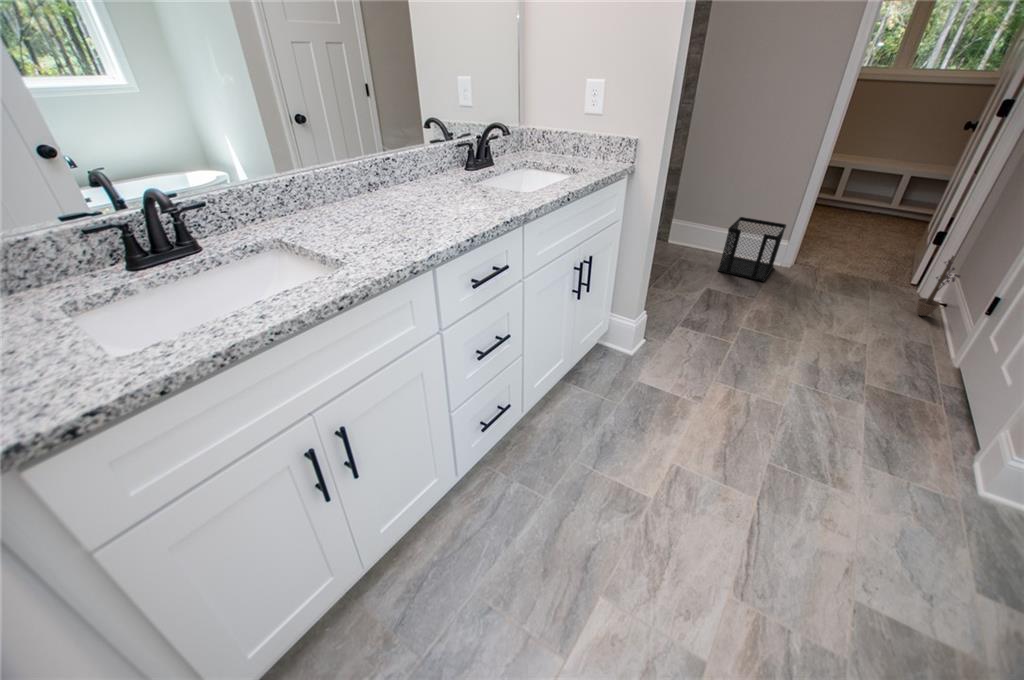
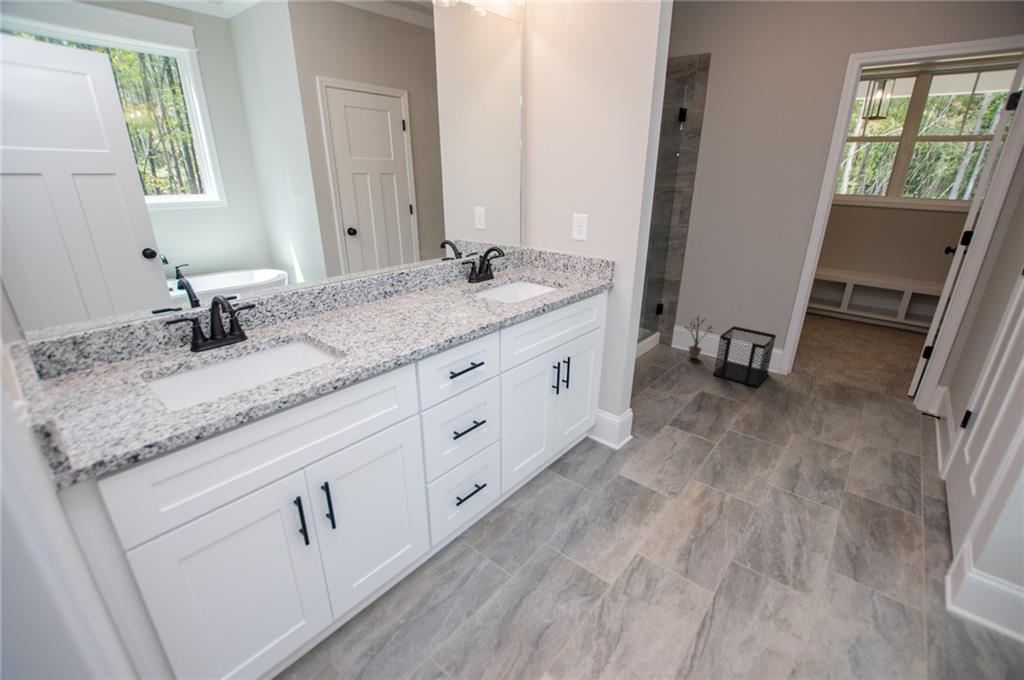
decorative plant: present [916,256,960,316] -> present [685,317,712,358]

